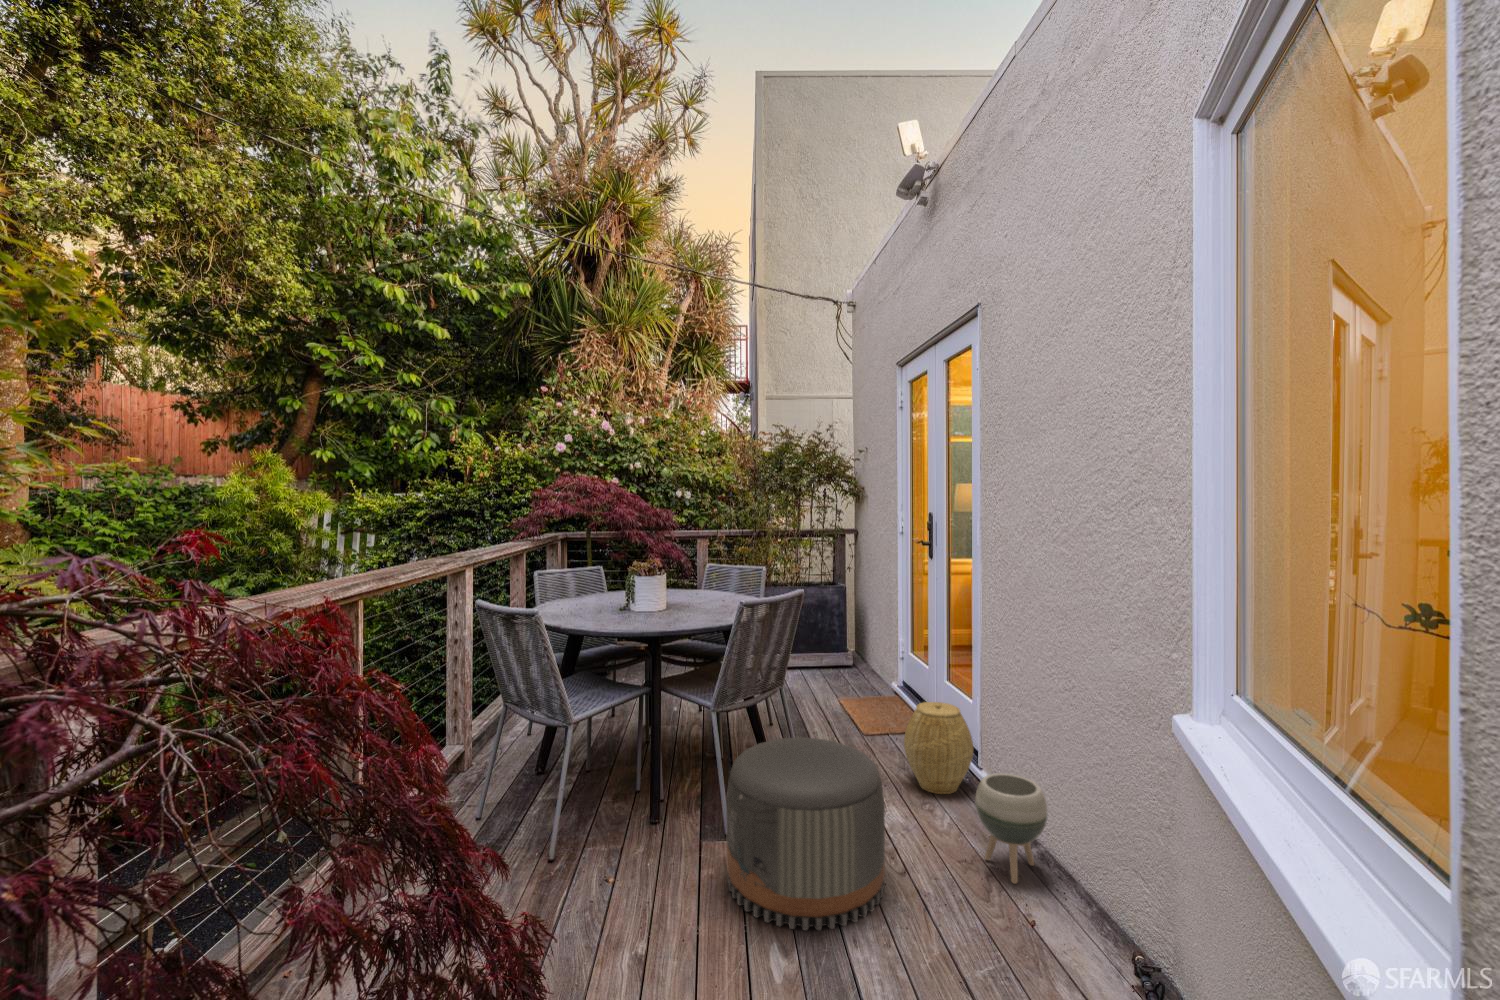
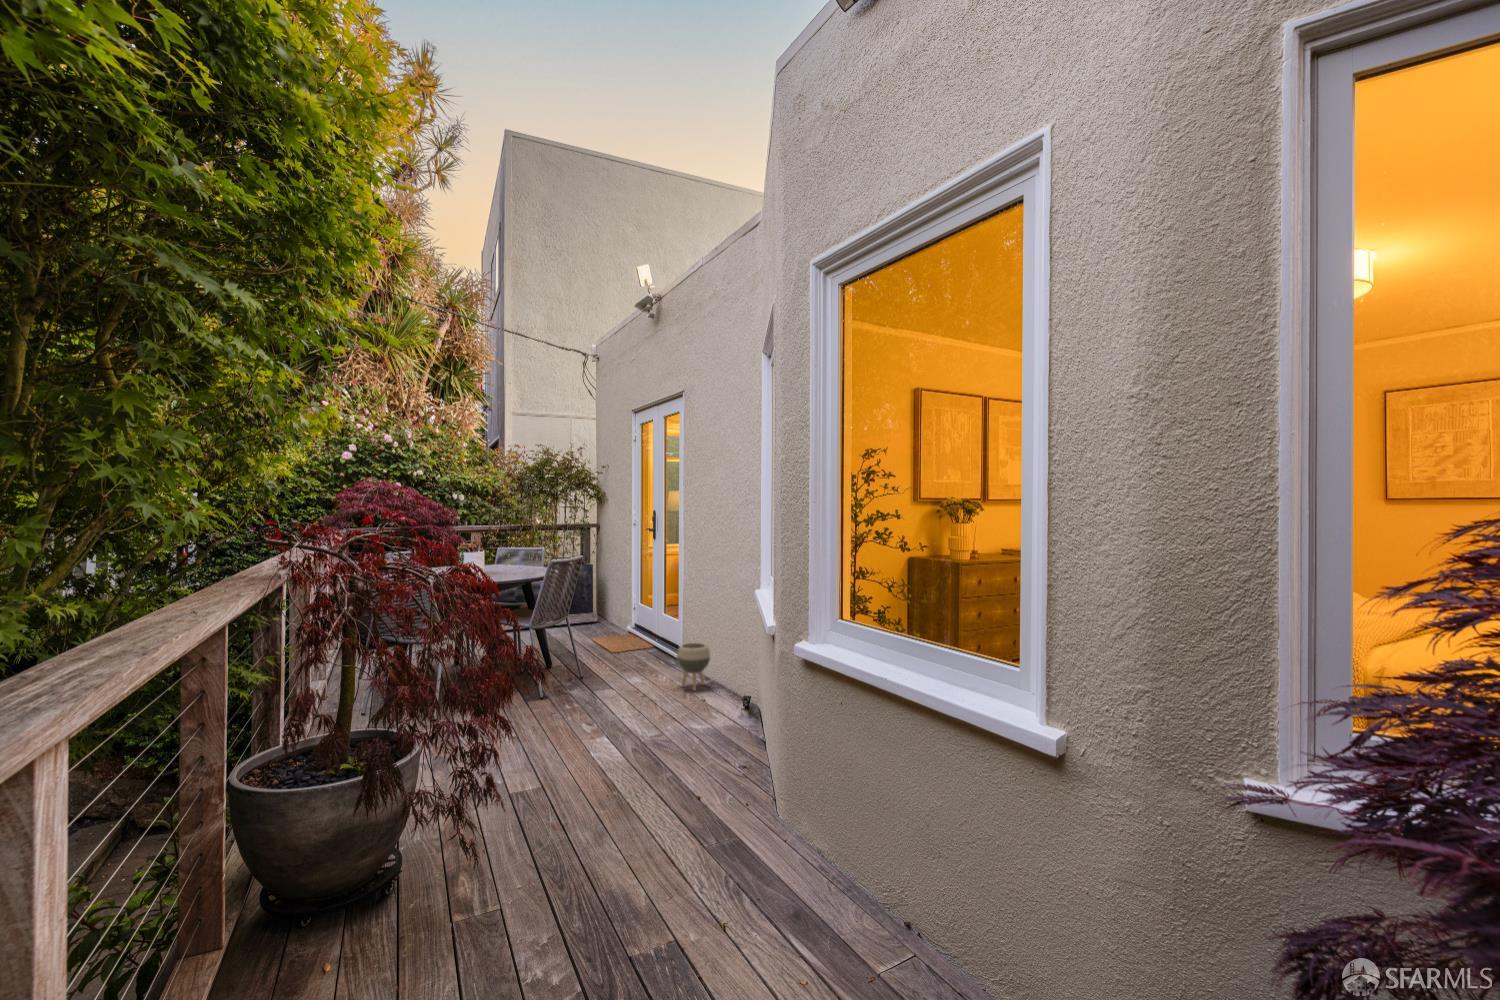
woven basket: present [904,702,973,794] -> none [639,620,677,669]
pouf: present [727,738,885,930] -> none [548,634,632,717]

